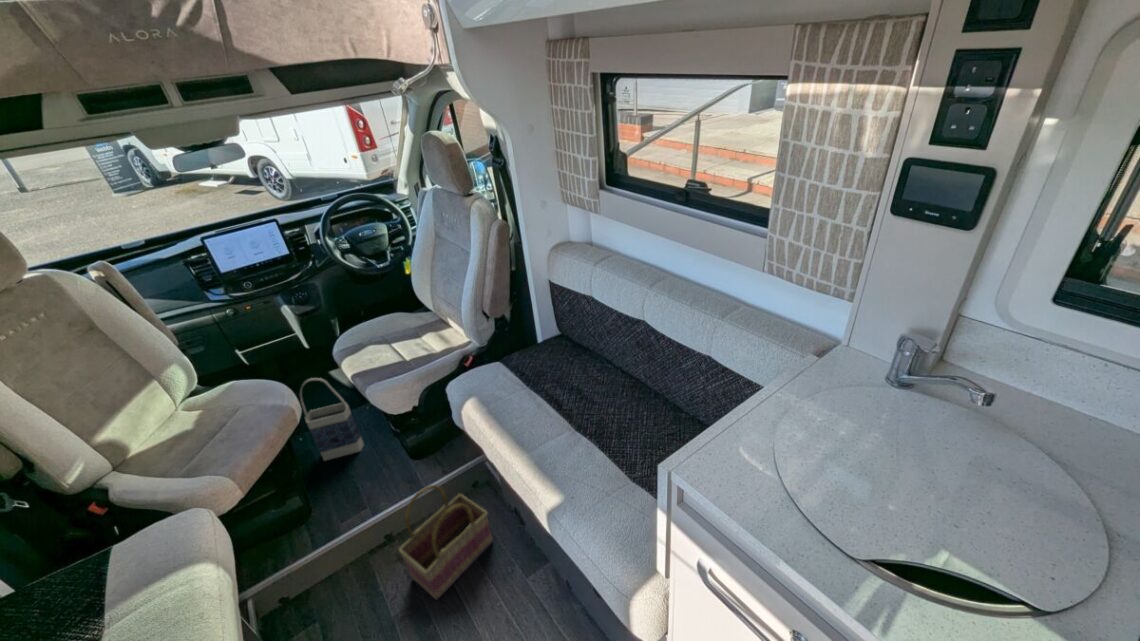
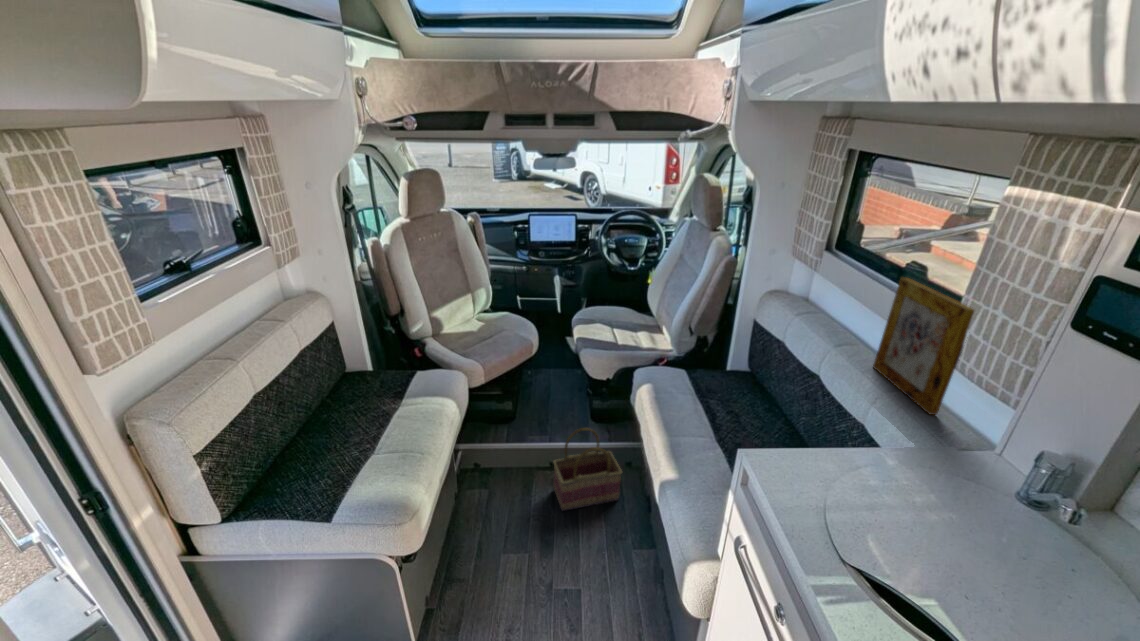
picture frame: none [692,199,787,326] -> present [873,278,974,415]
bag: present [300,378,364,461] -> none [538,329,567,397]

